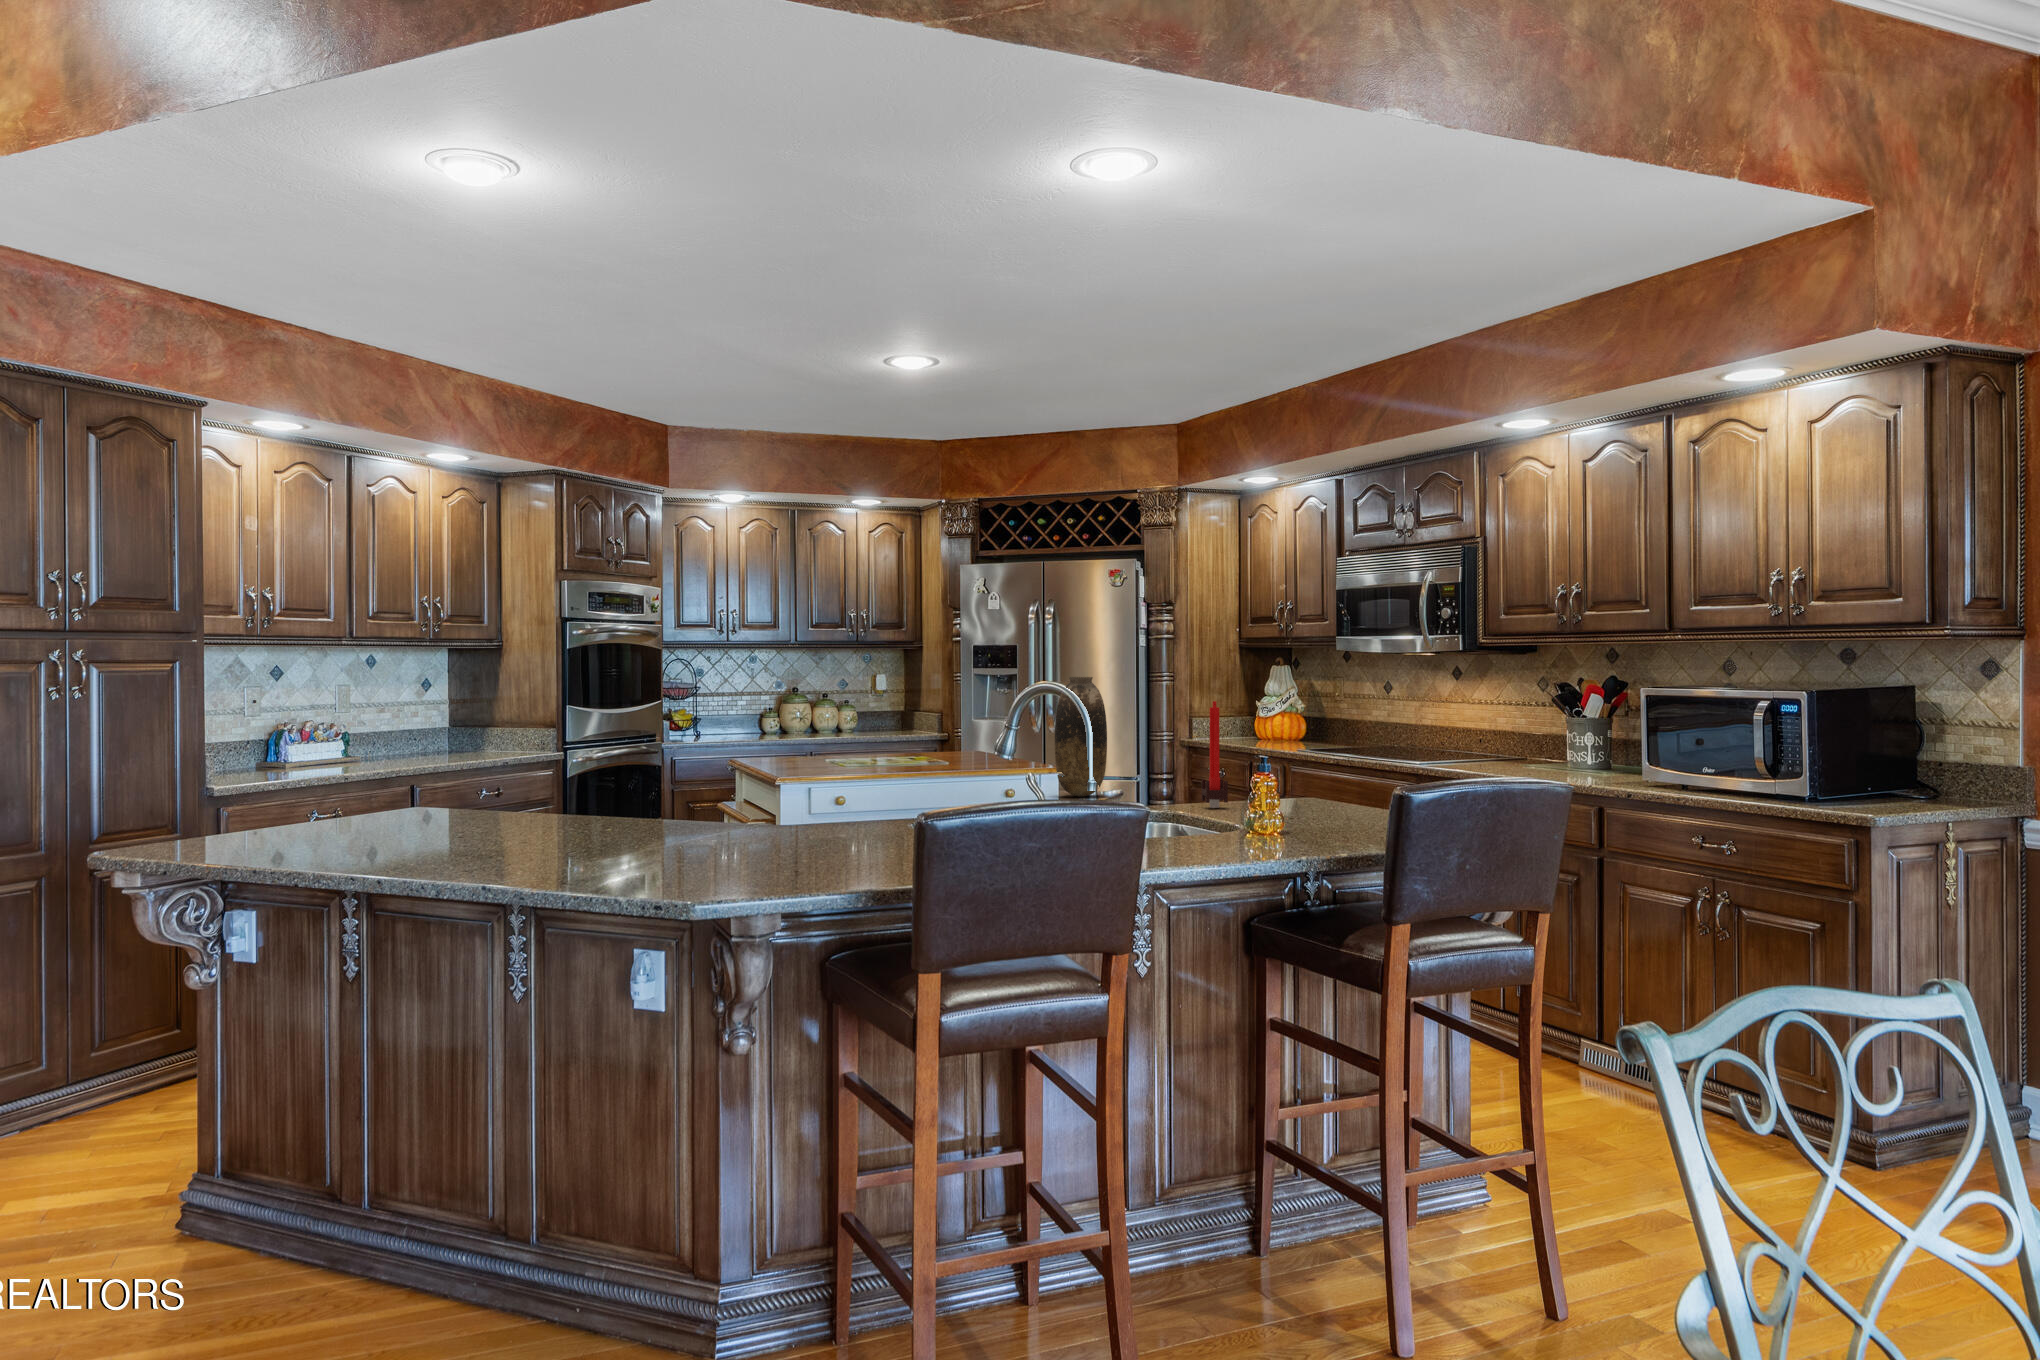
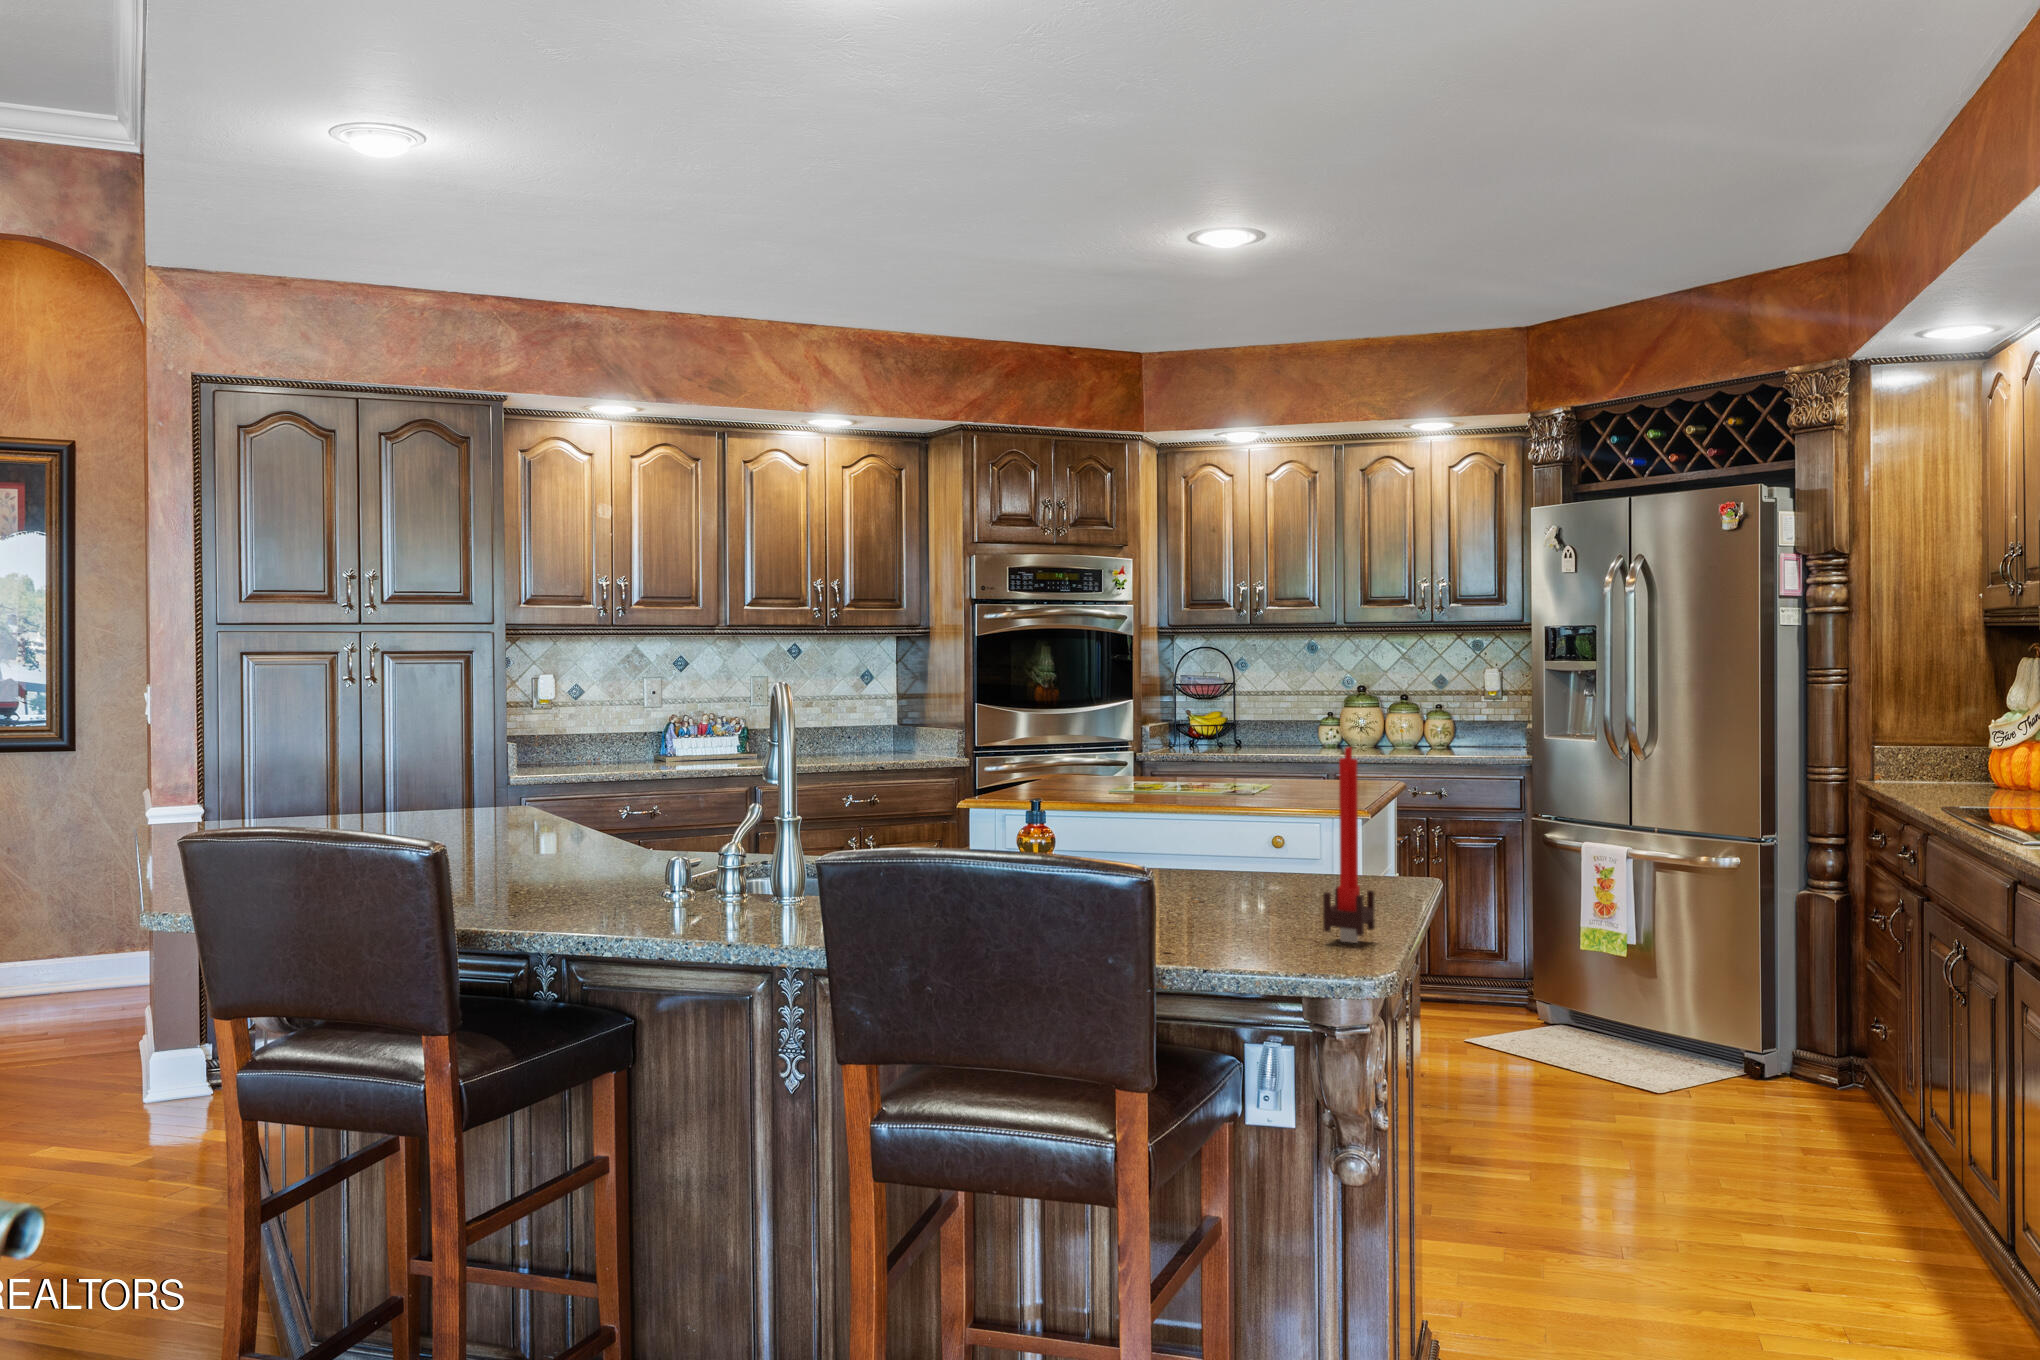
vase: present [1055,676,1107,796] -> none [1225,691,1313,888]

